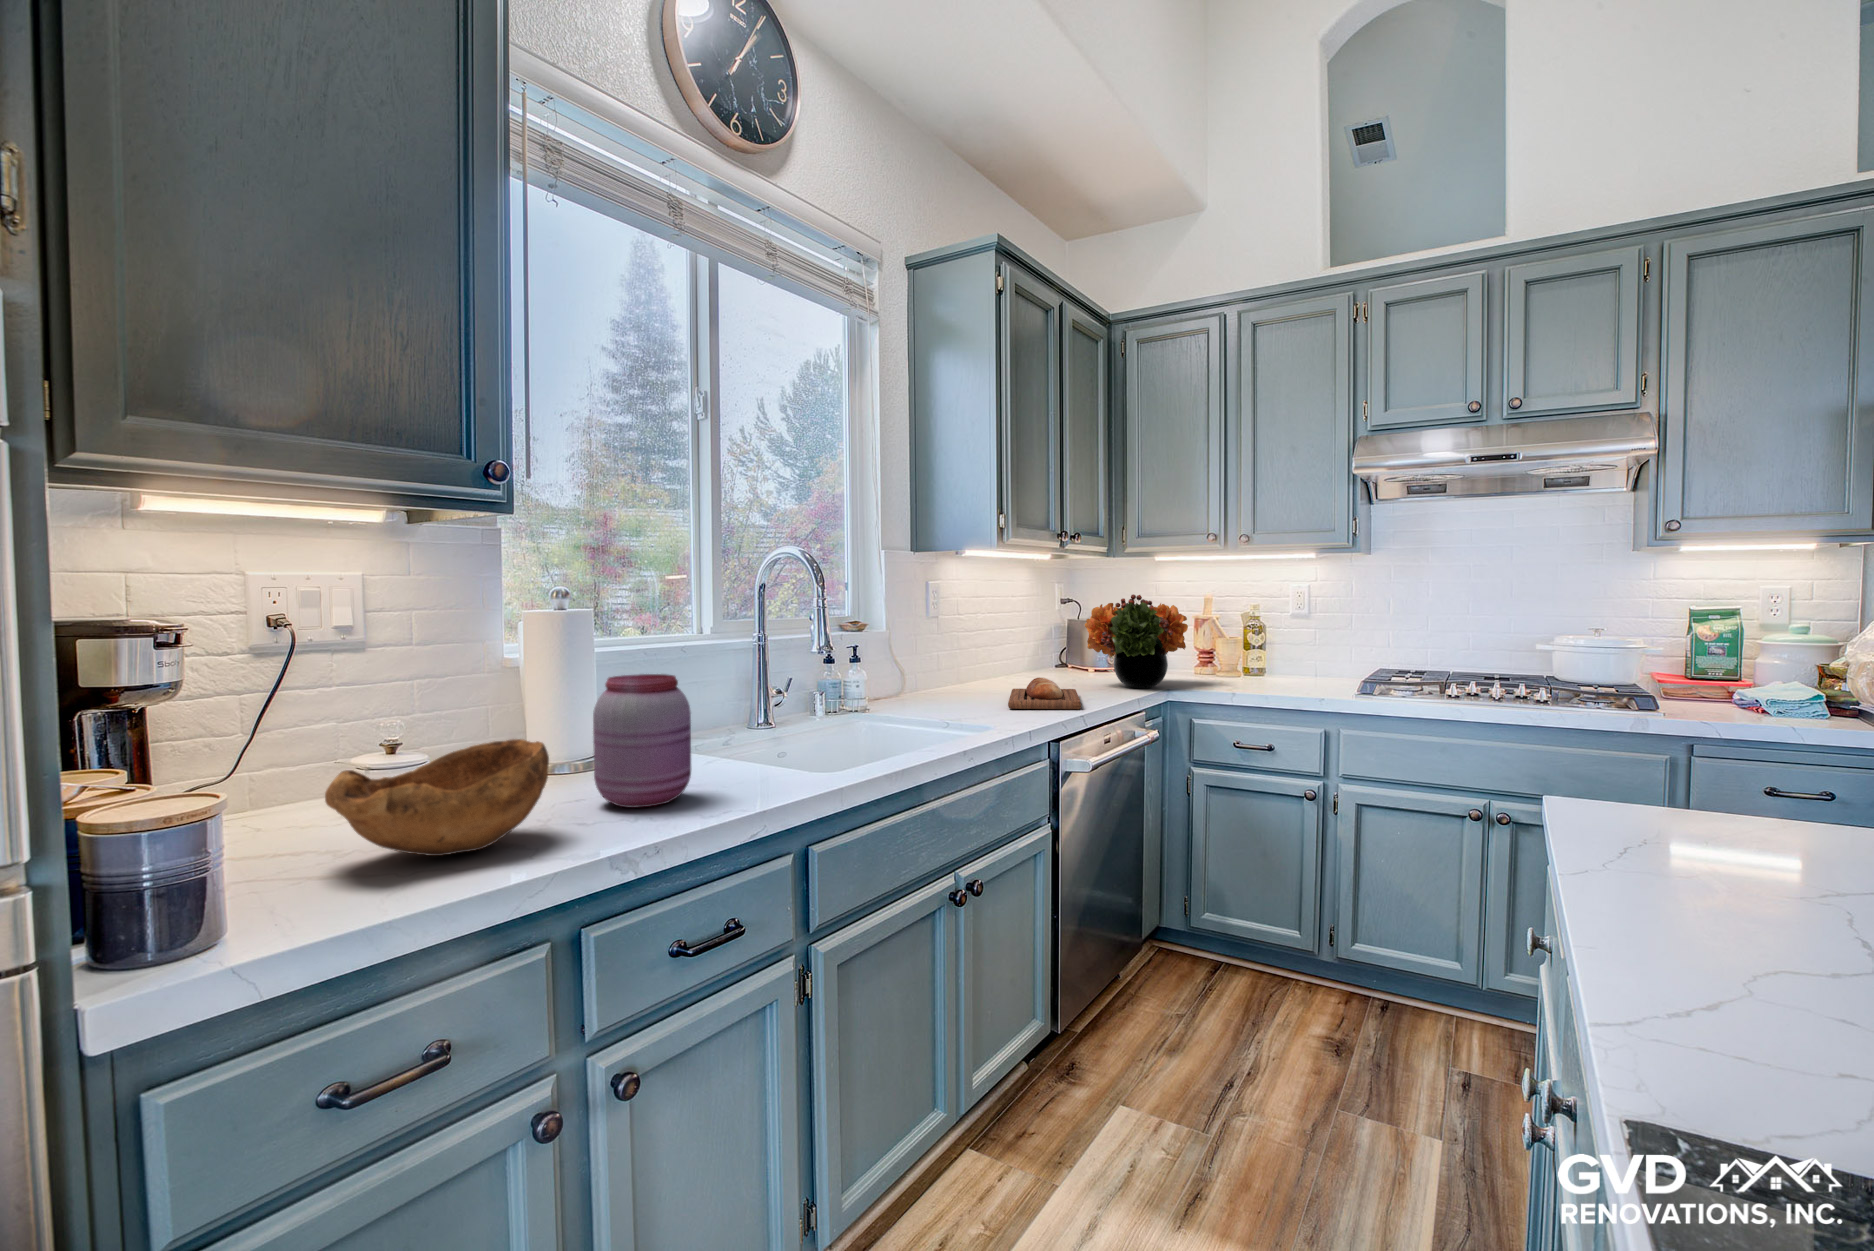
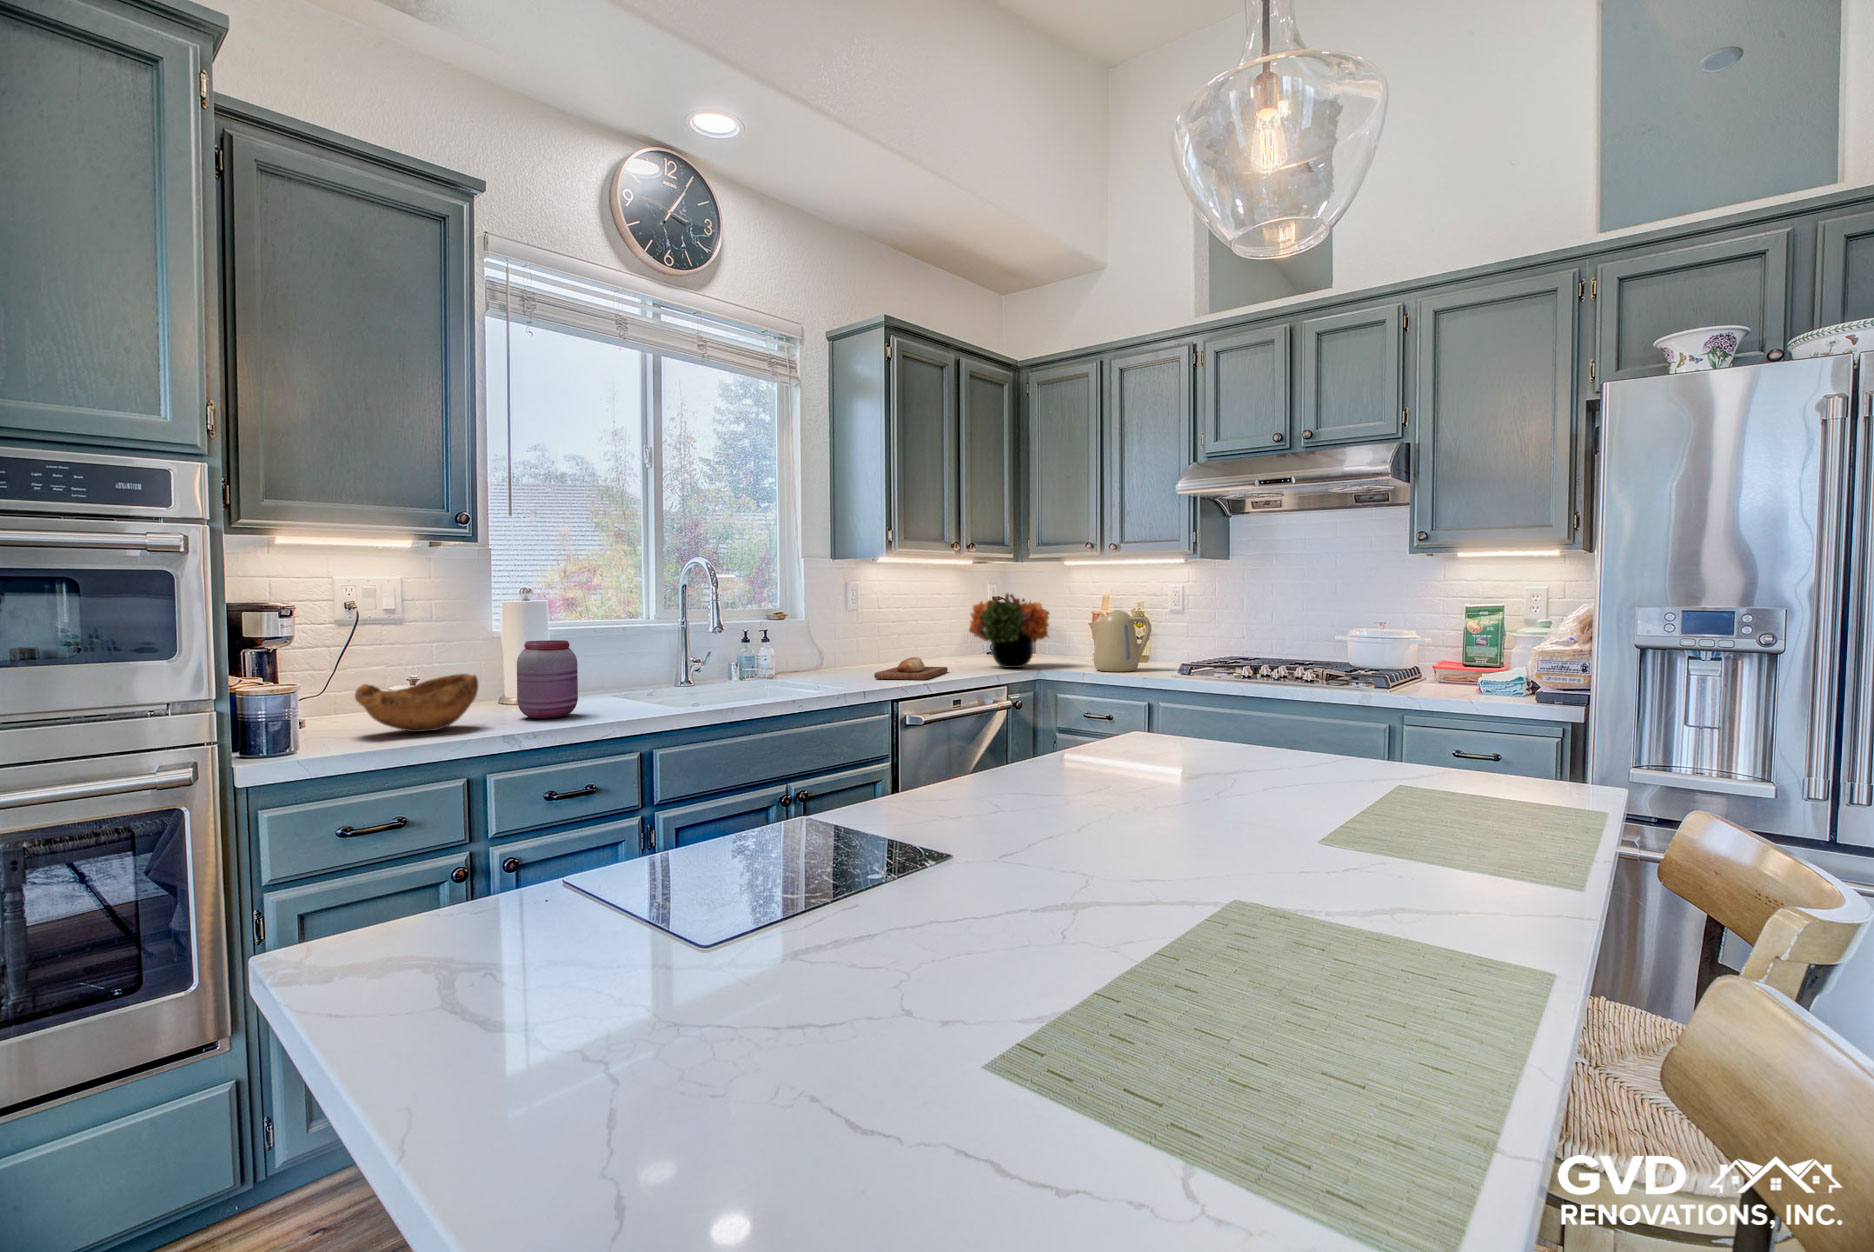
kettle: none [1244,614,1327,691] -> present [1088,610,1151,672]

